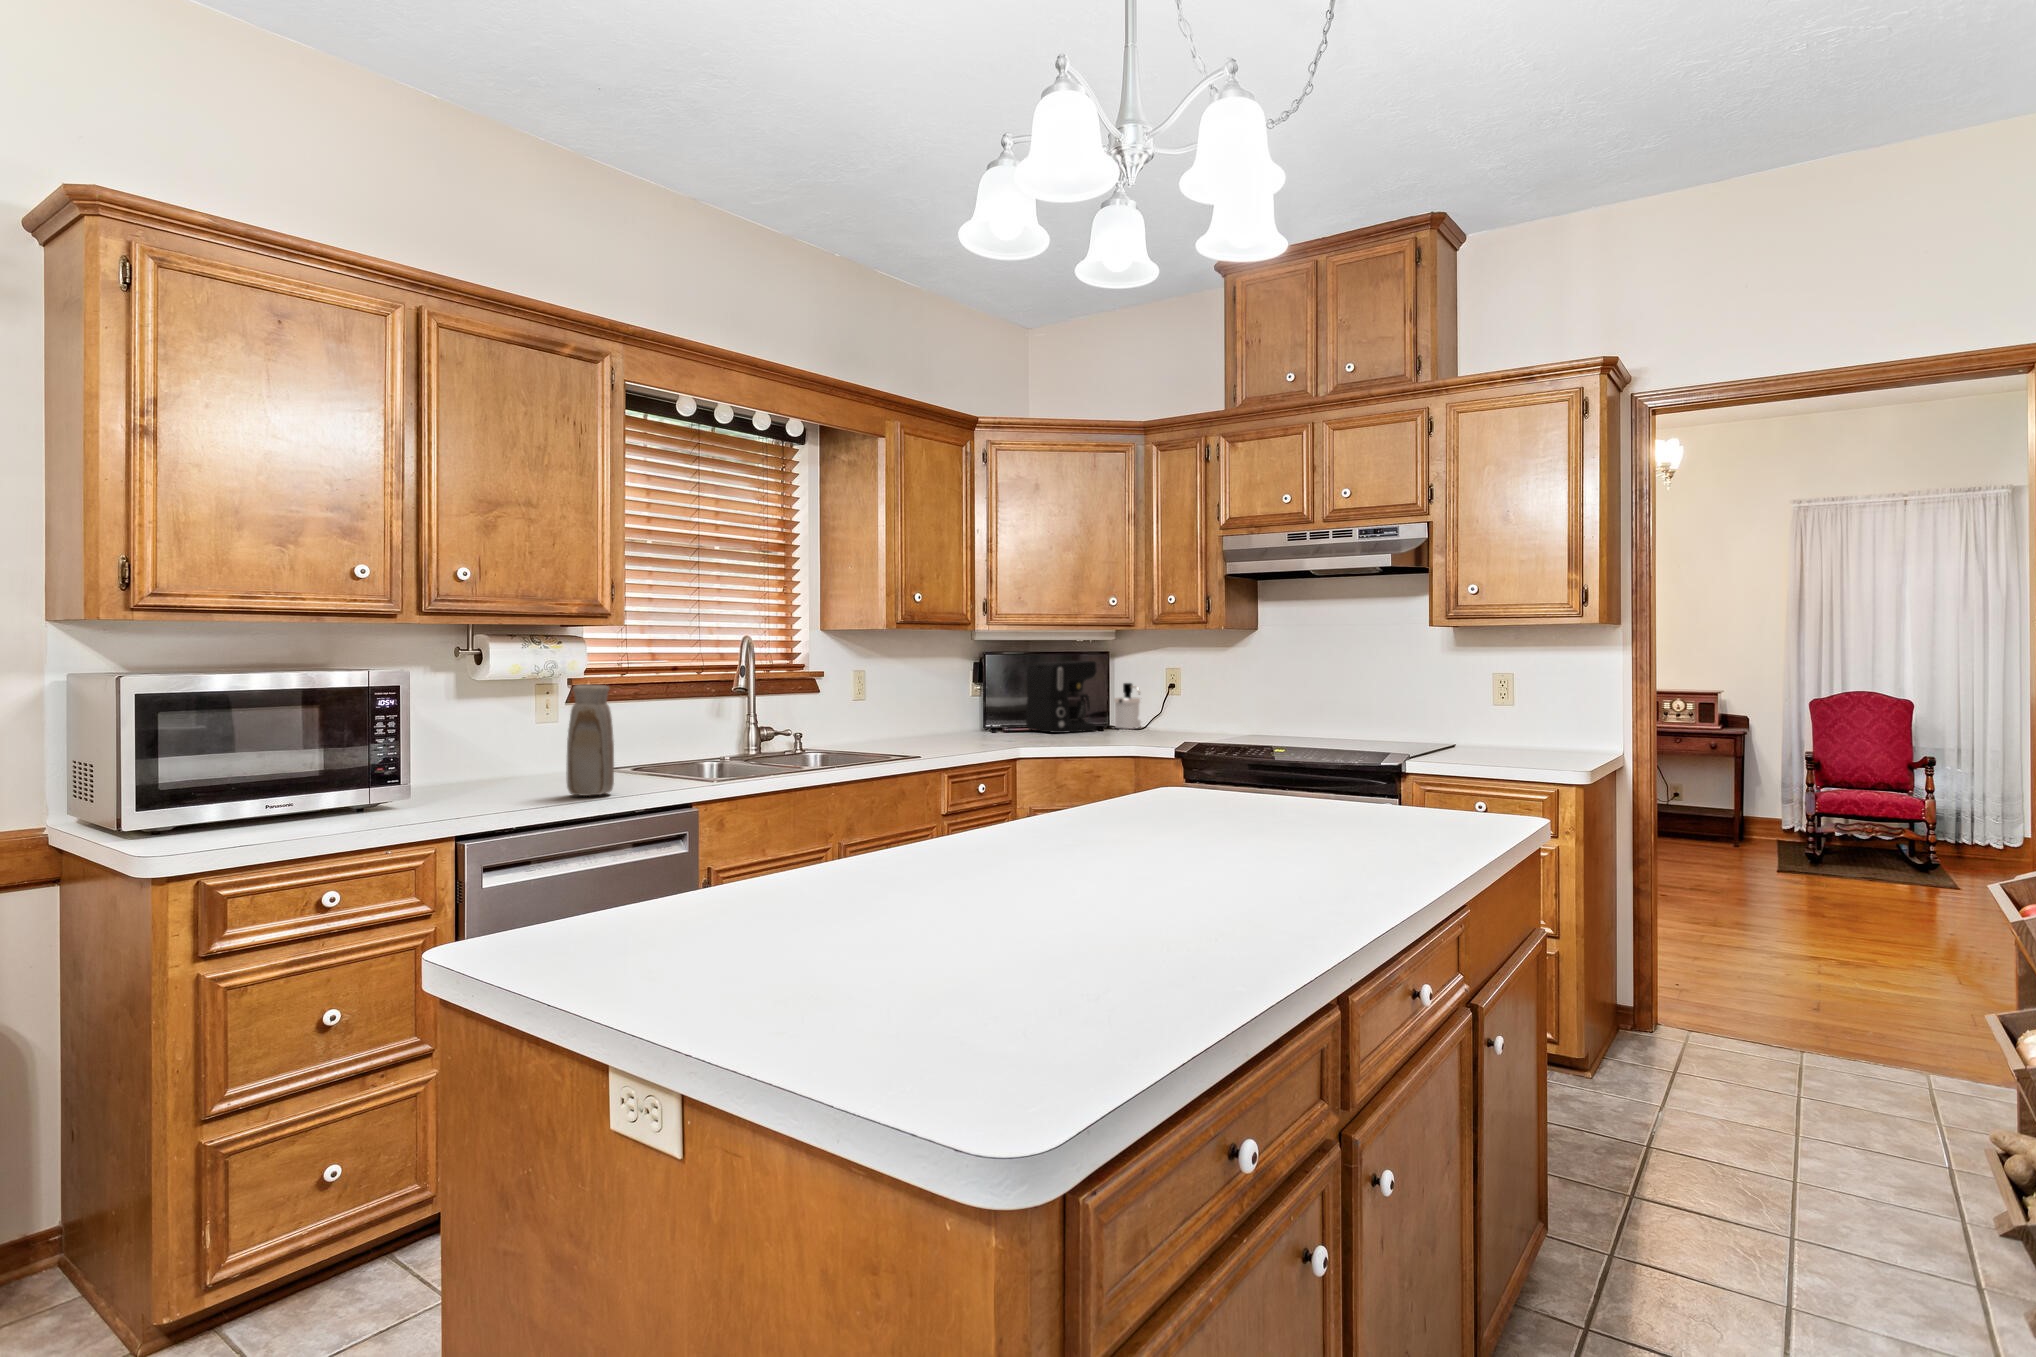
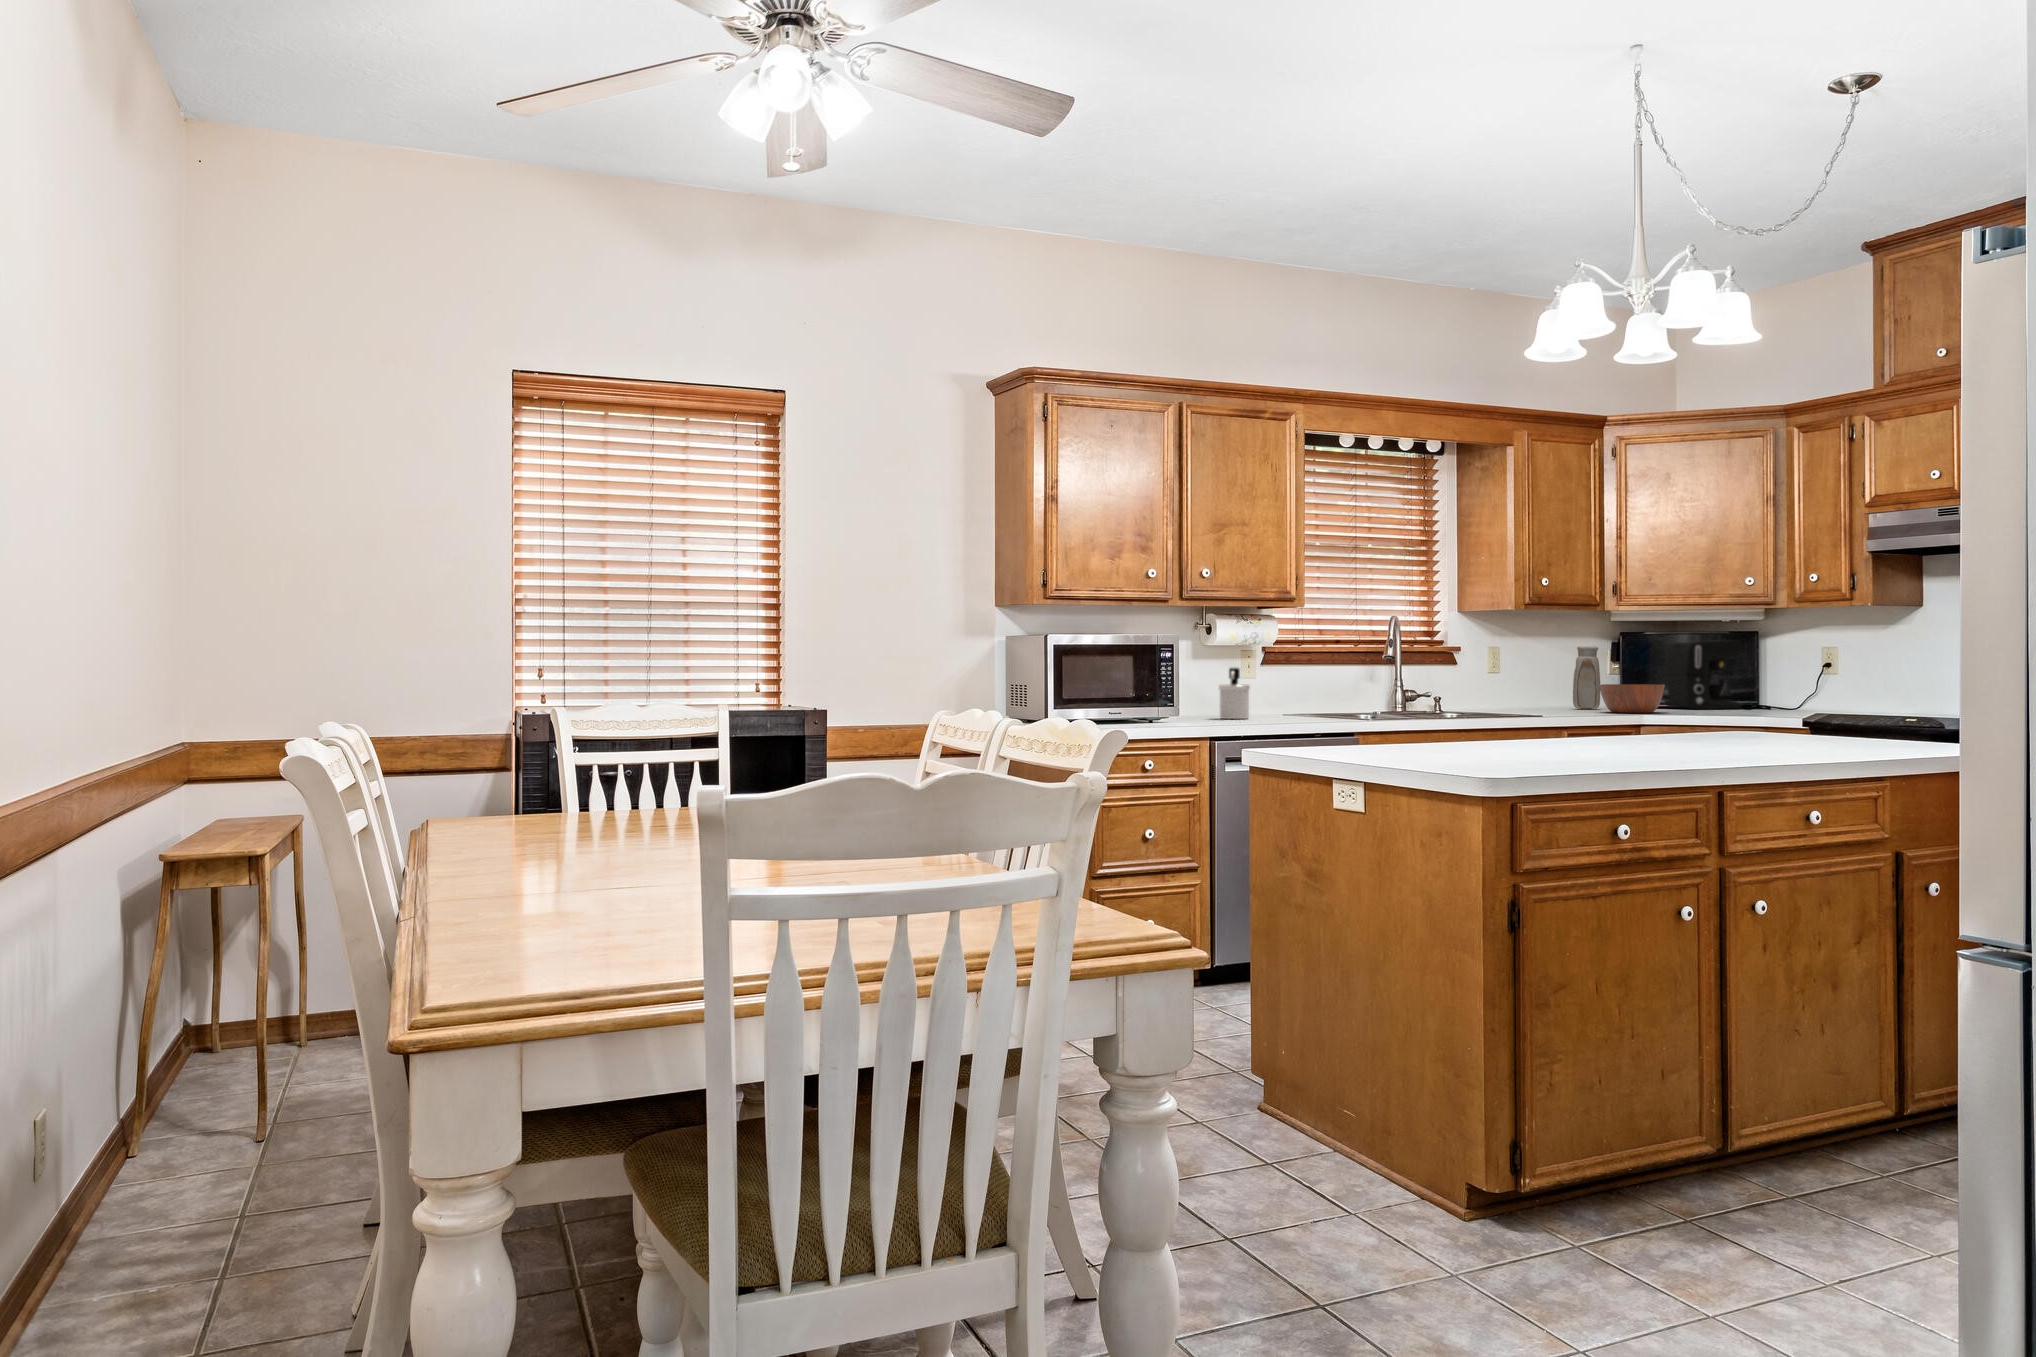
soap dispenser: present [1114,683,1141,729] -> present [1219,668,1250,719]
vase: present [566,685,614,796] -> present [1573,646,1600,709]
bowl: none [974,711,1040,745] -> present [1599,684,1665,713]

